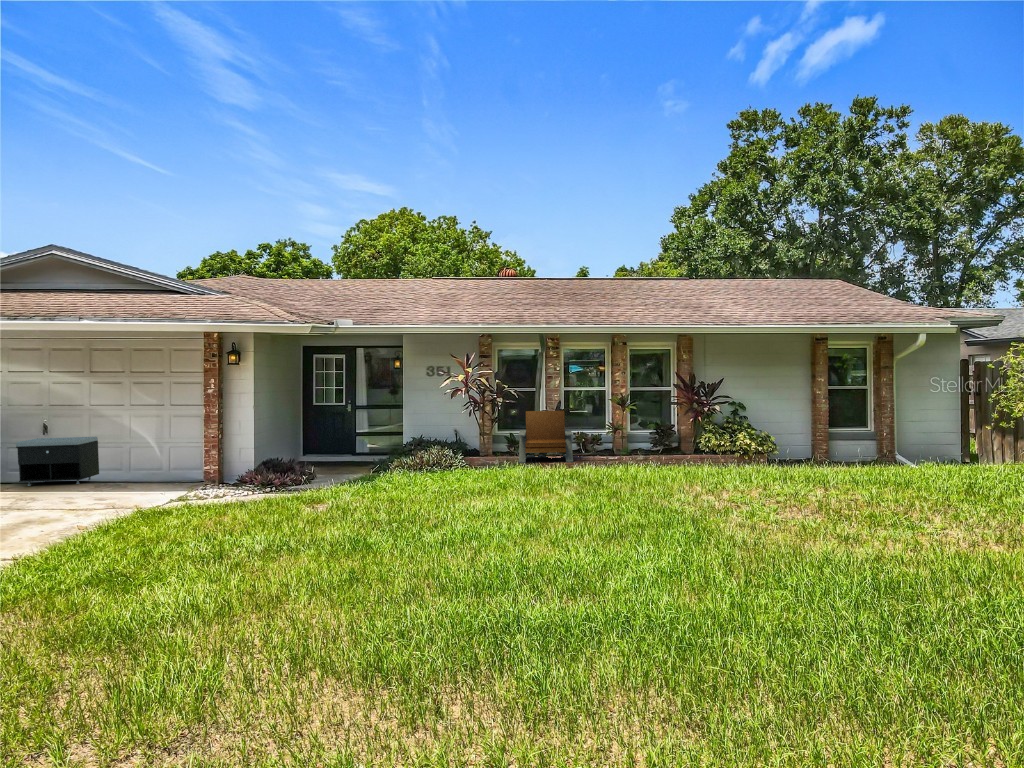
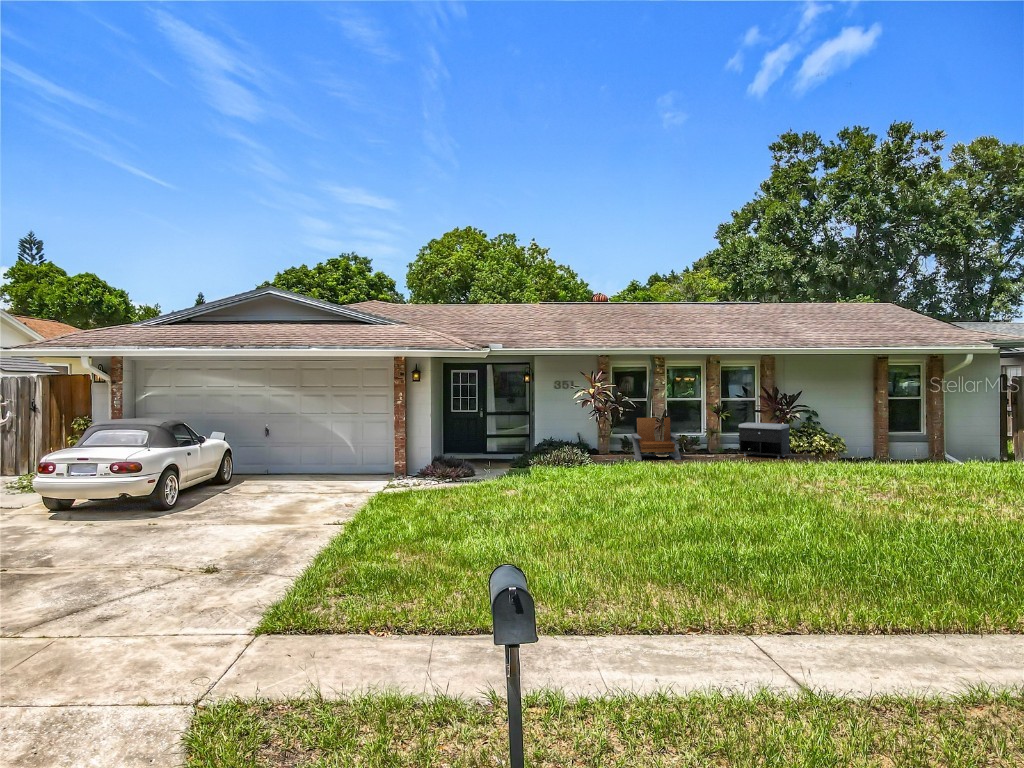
storage bench: present [16,437,99,486] -> present [739,422,790,459]

